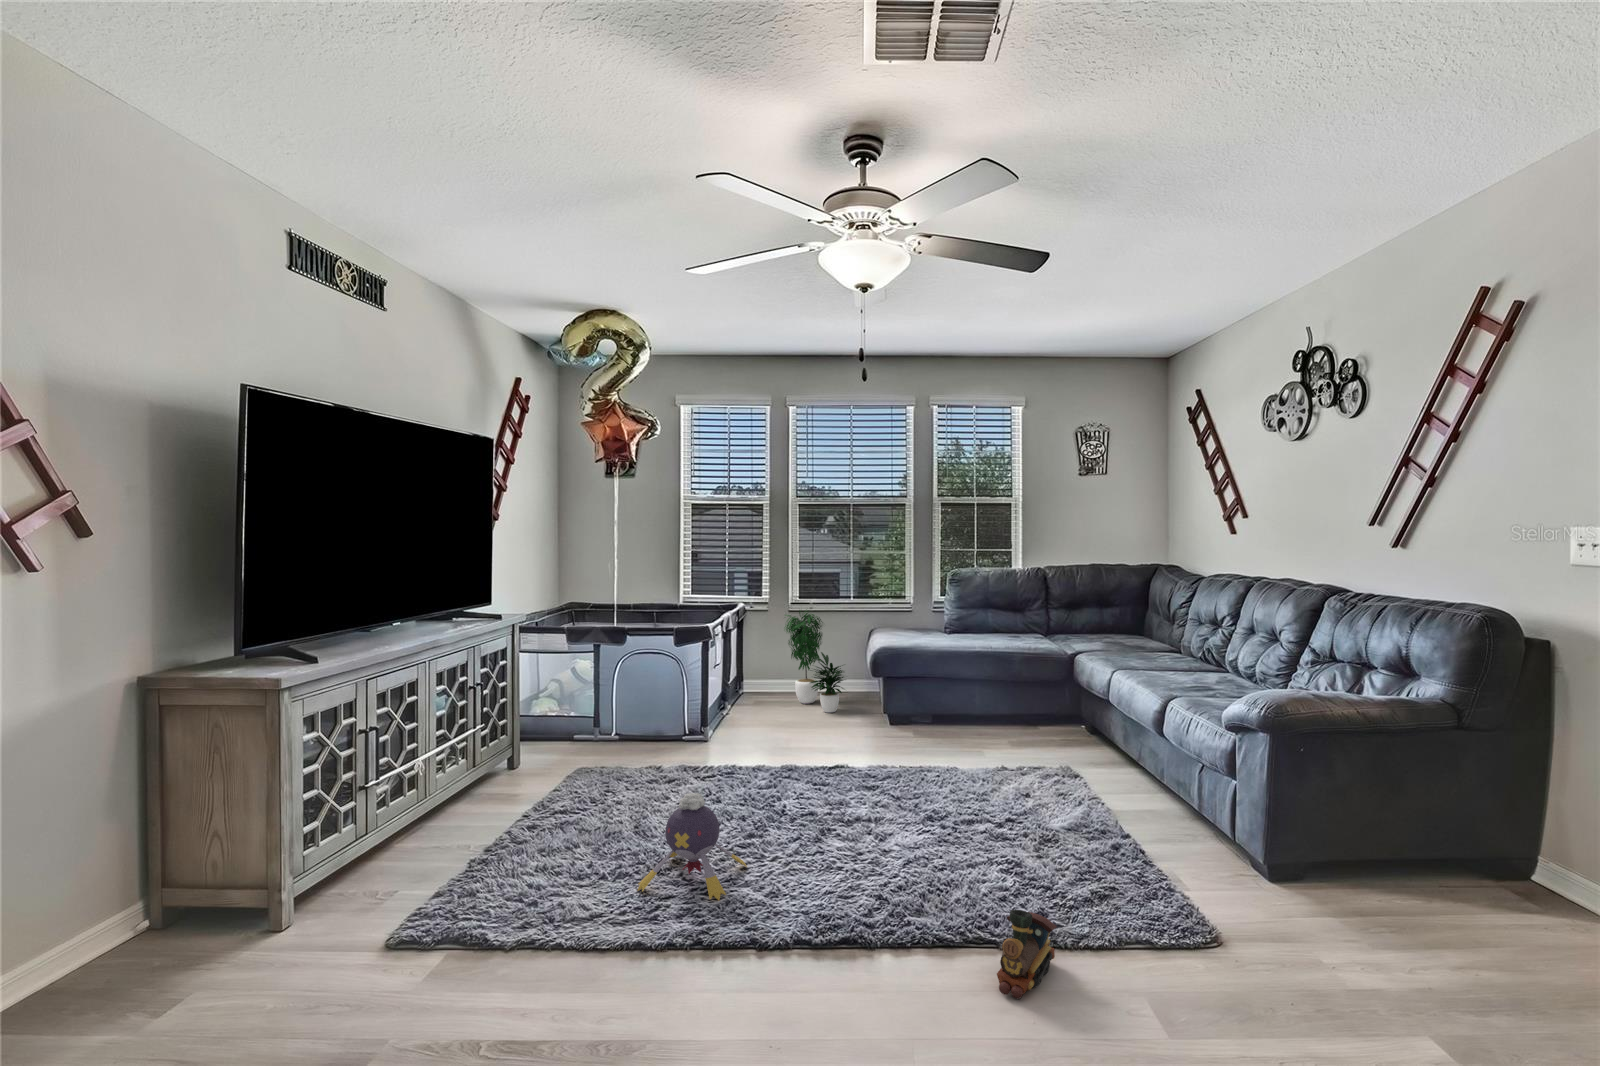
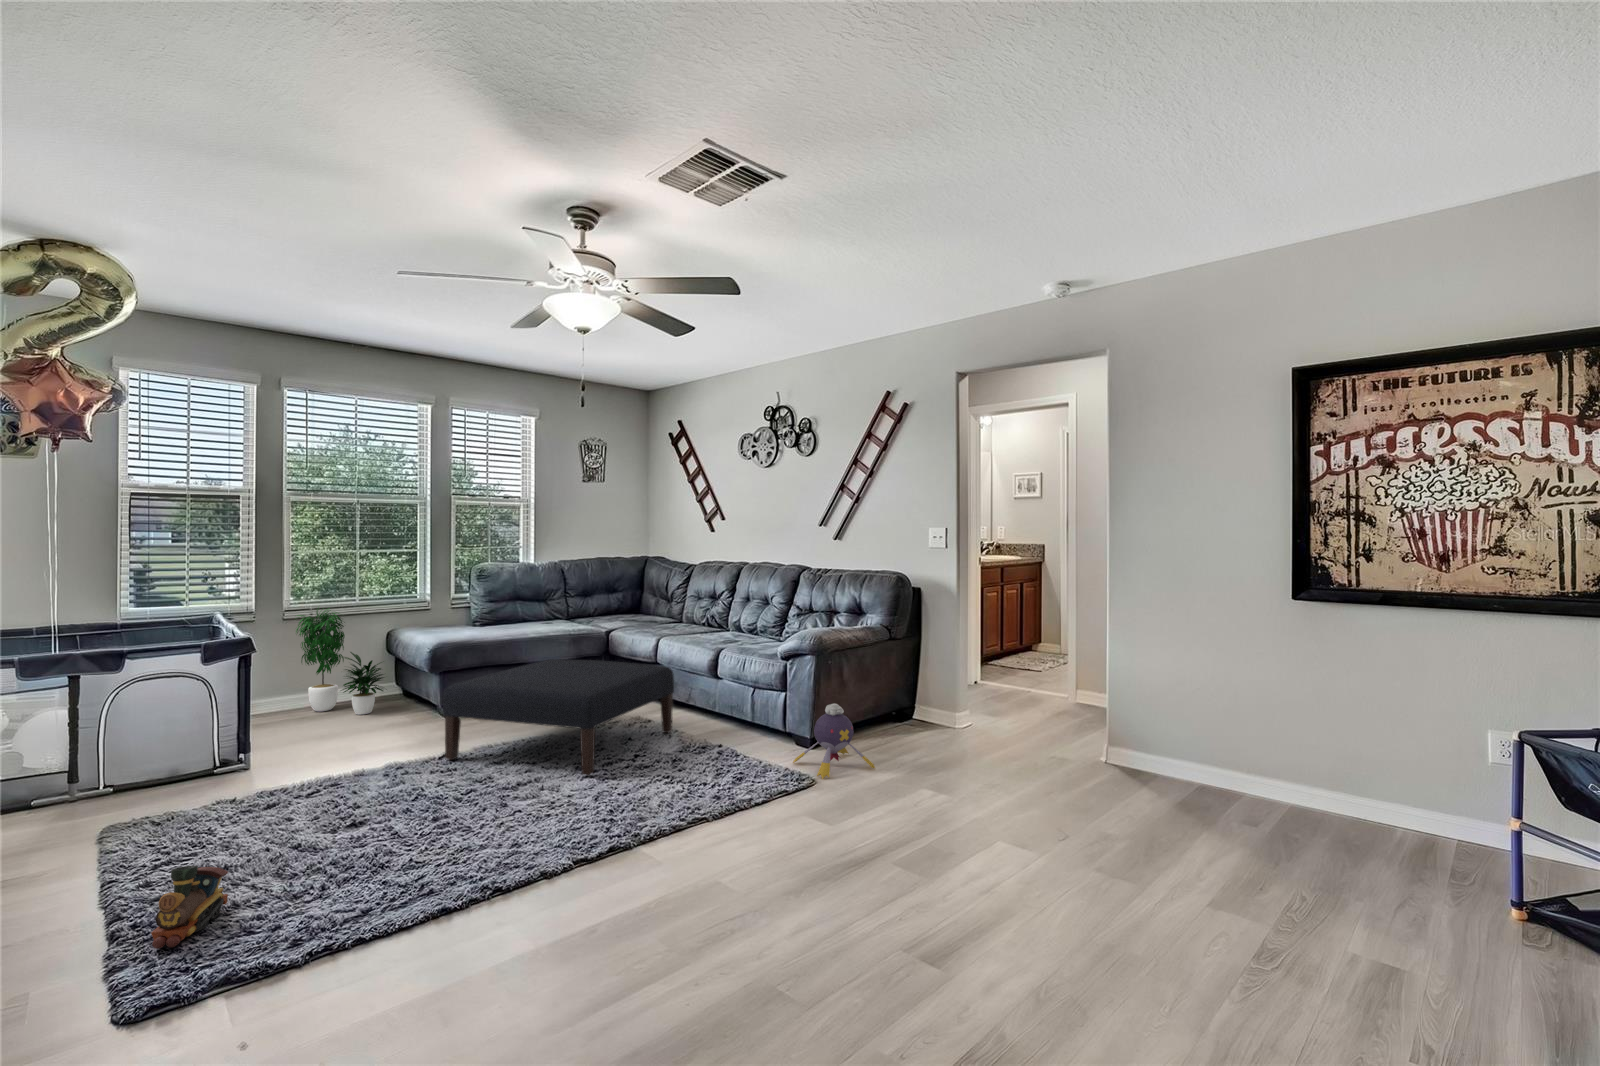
ottoman: none [830,684,1088,834] -> present [443,659,674,776]
plush toy: present [638,793,747,900] -> present [793,704,875,779]
toy train: present [997,910,1057,999] -> present [151,866,228,949]

